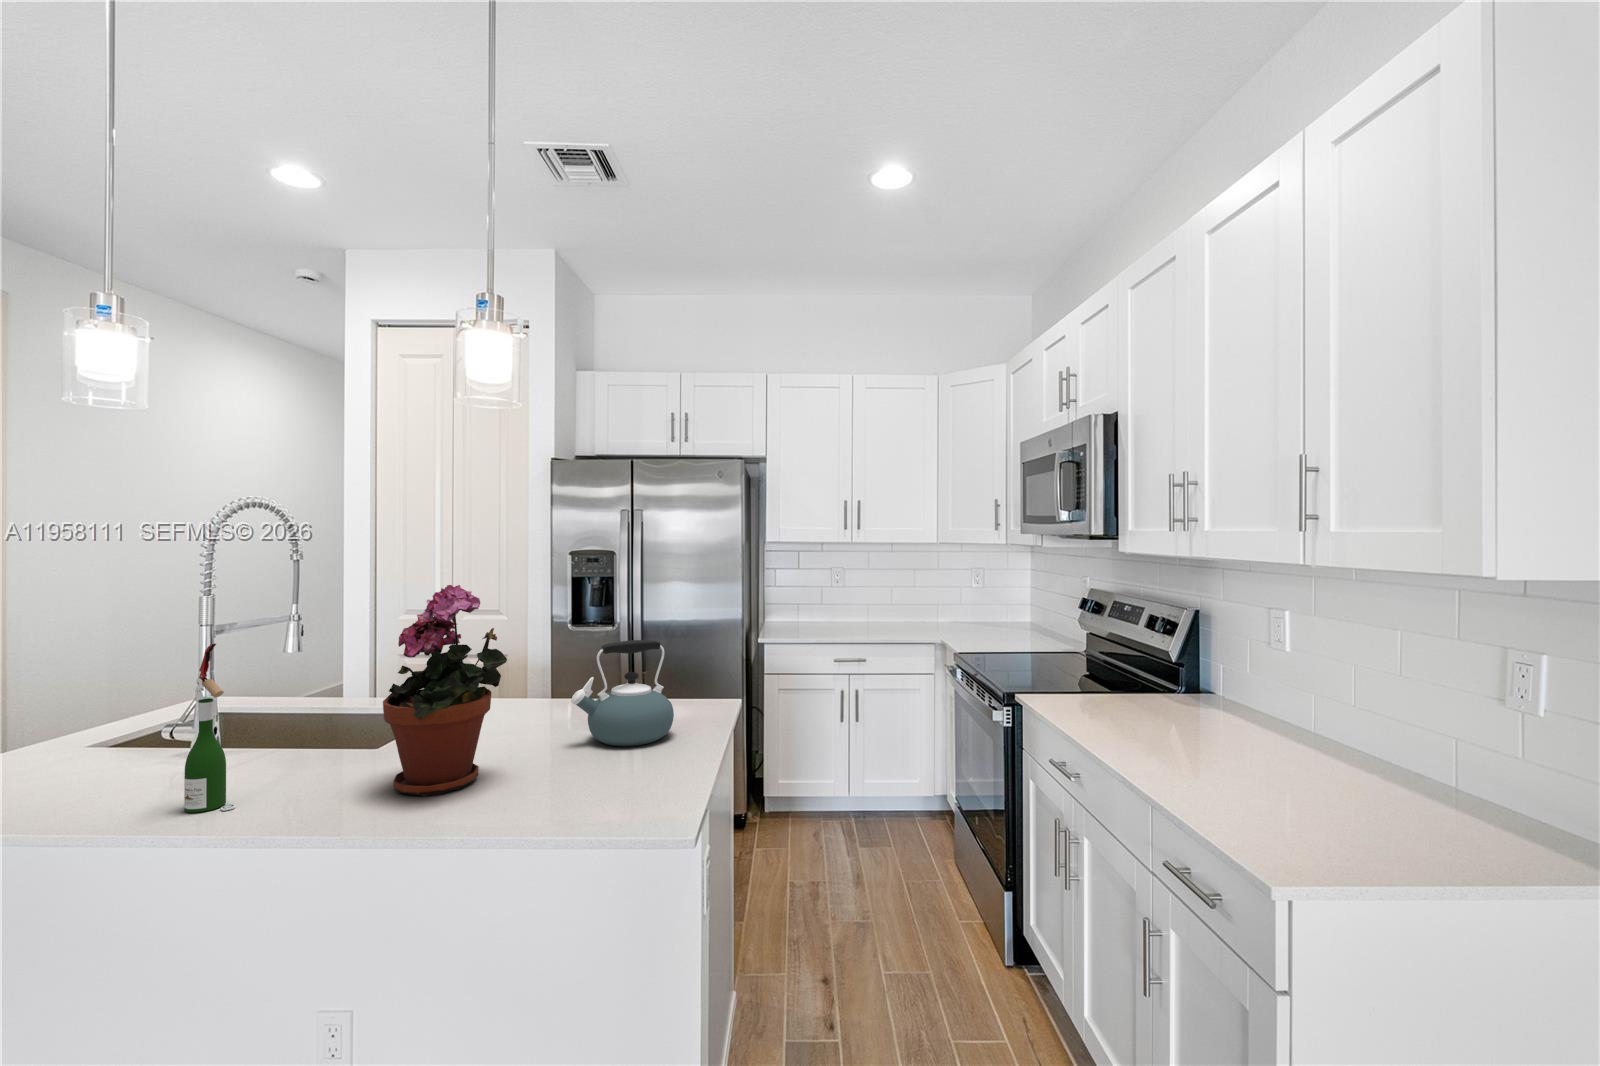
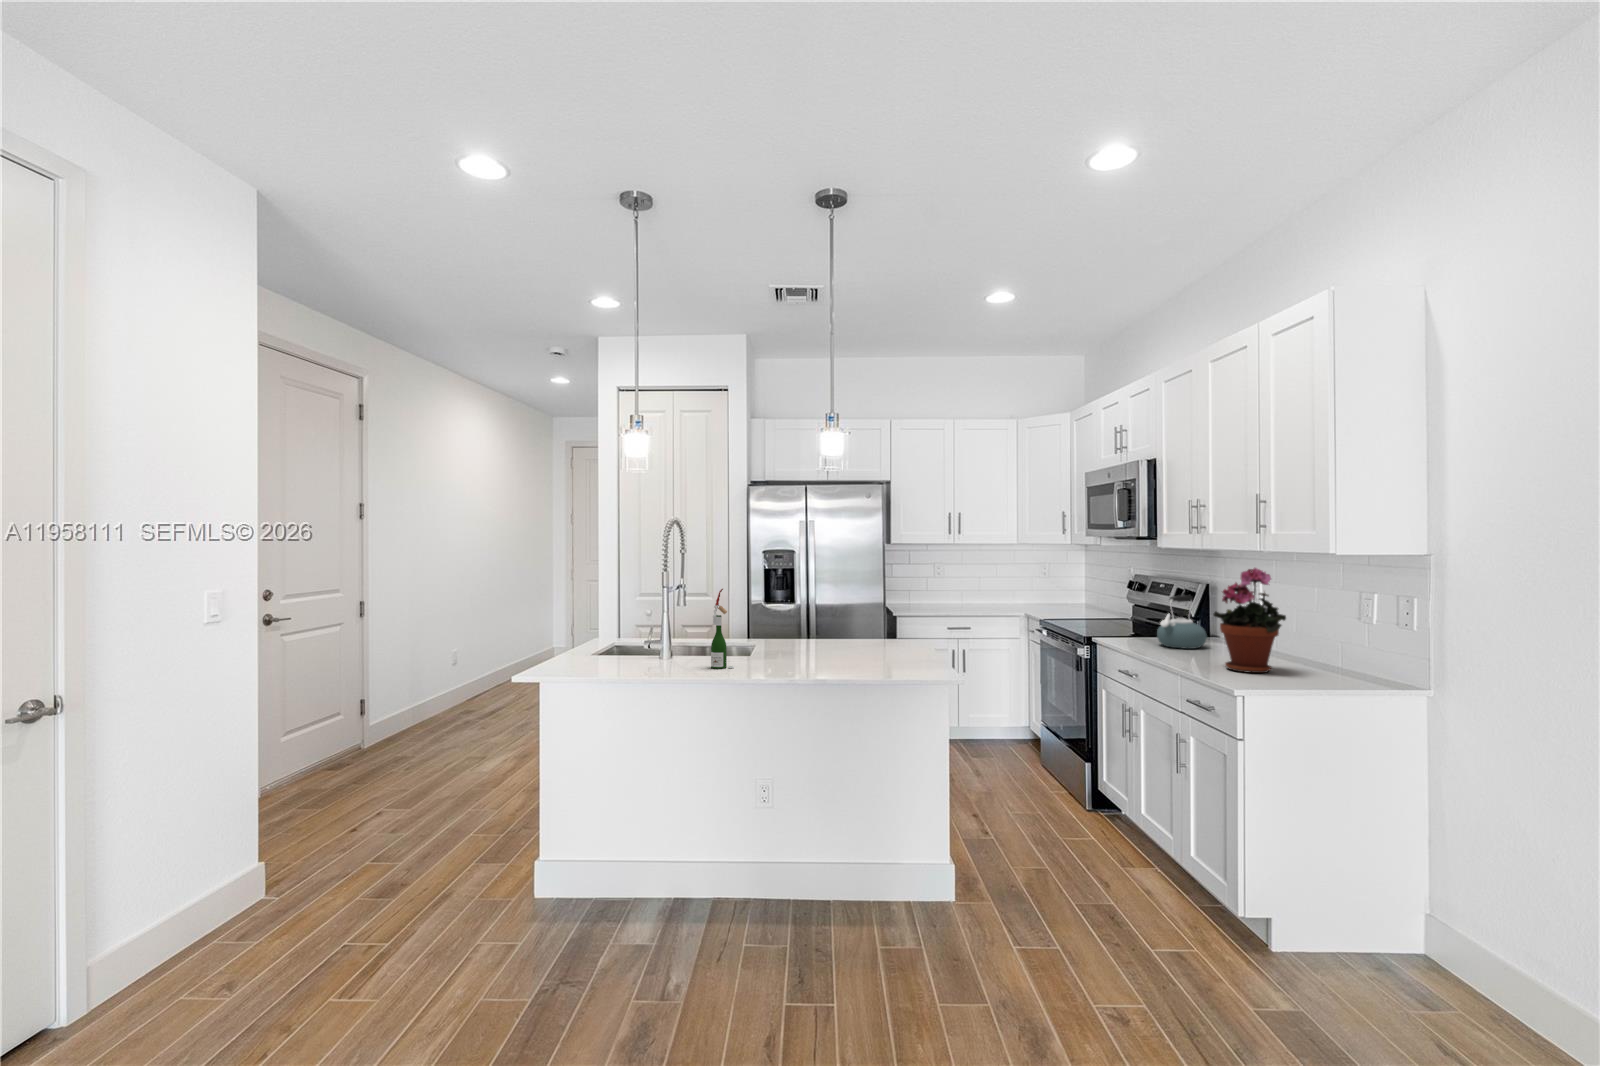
potted plant: present [383,585,507,796] -> present [1213,568,1286,673]
kettle: present [571,640,674,746] -> present [1157,595,1207,649]

